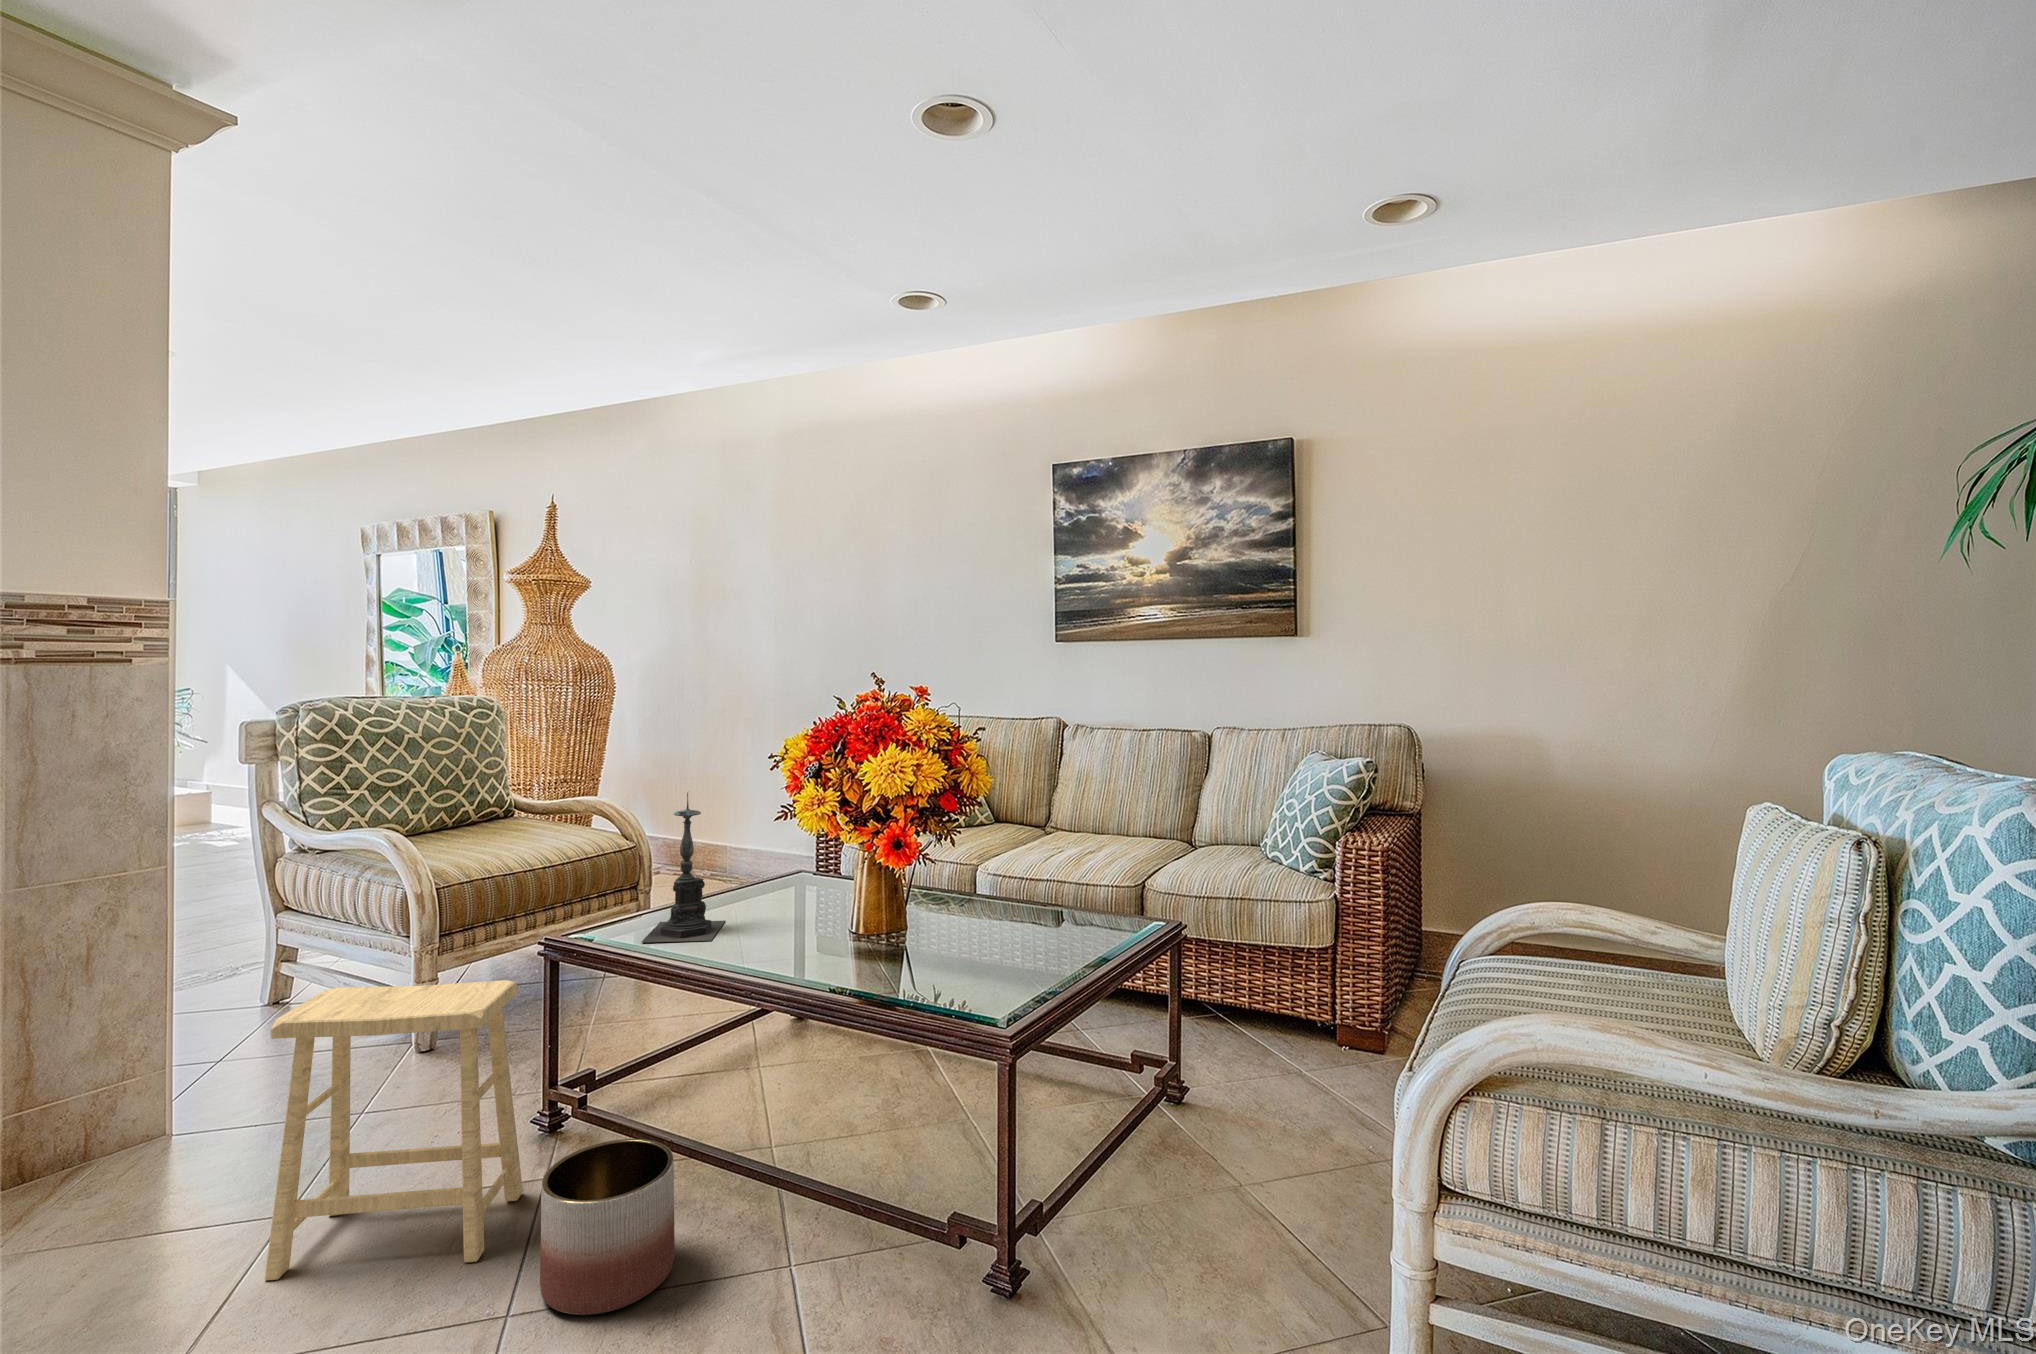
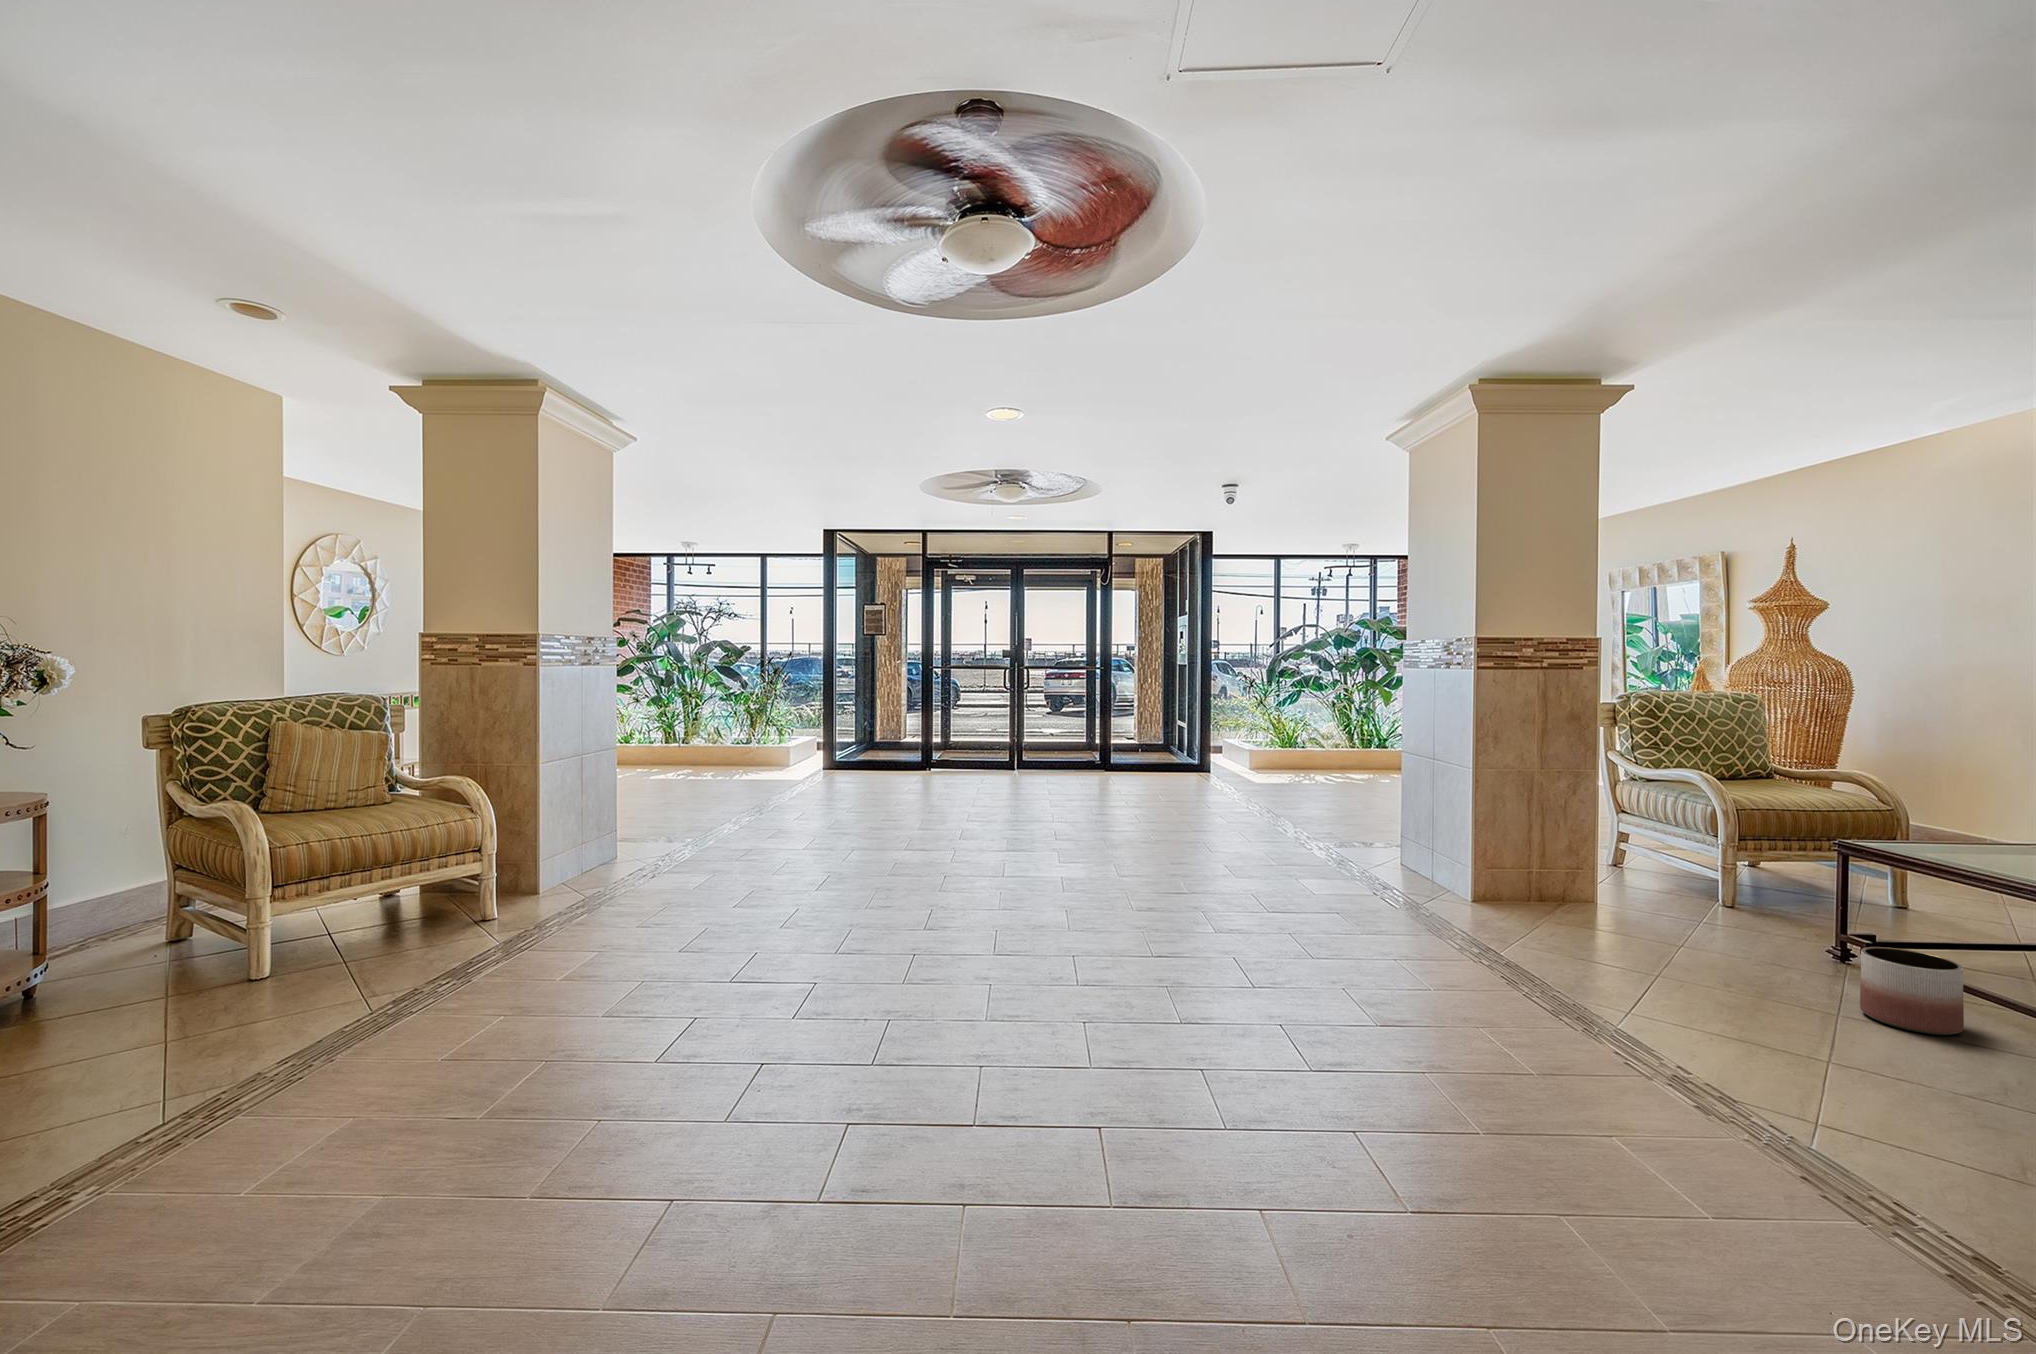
candle holder: present [642,792,725,943] -> none [1921,758,2003,864]
footstool: present [265,980,523,1281] -> none [1686,835,1831,990]

